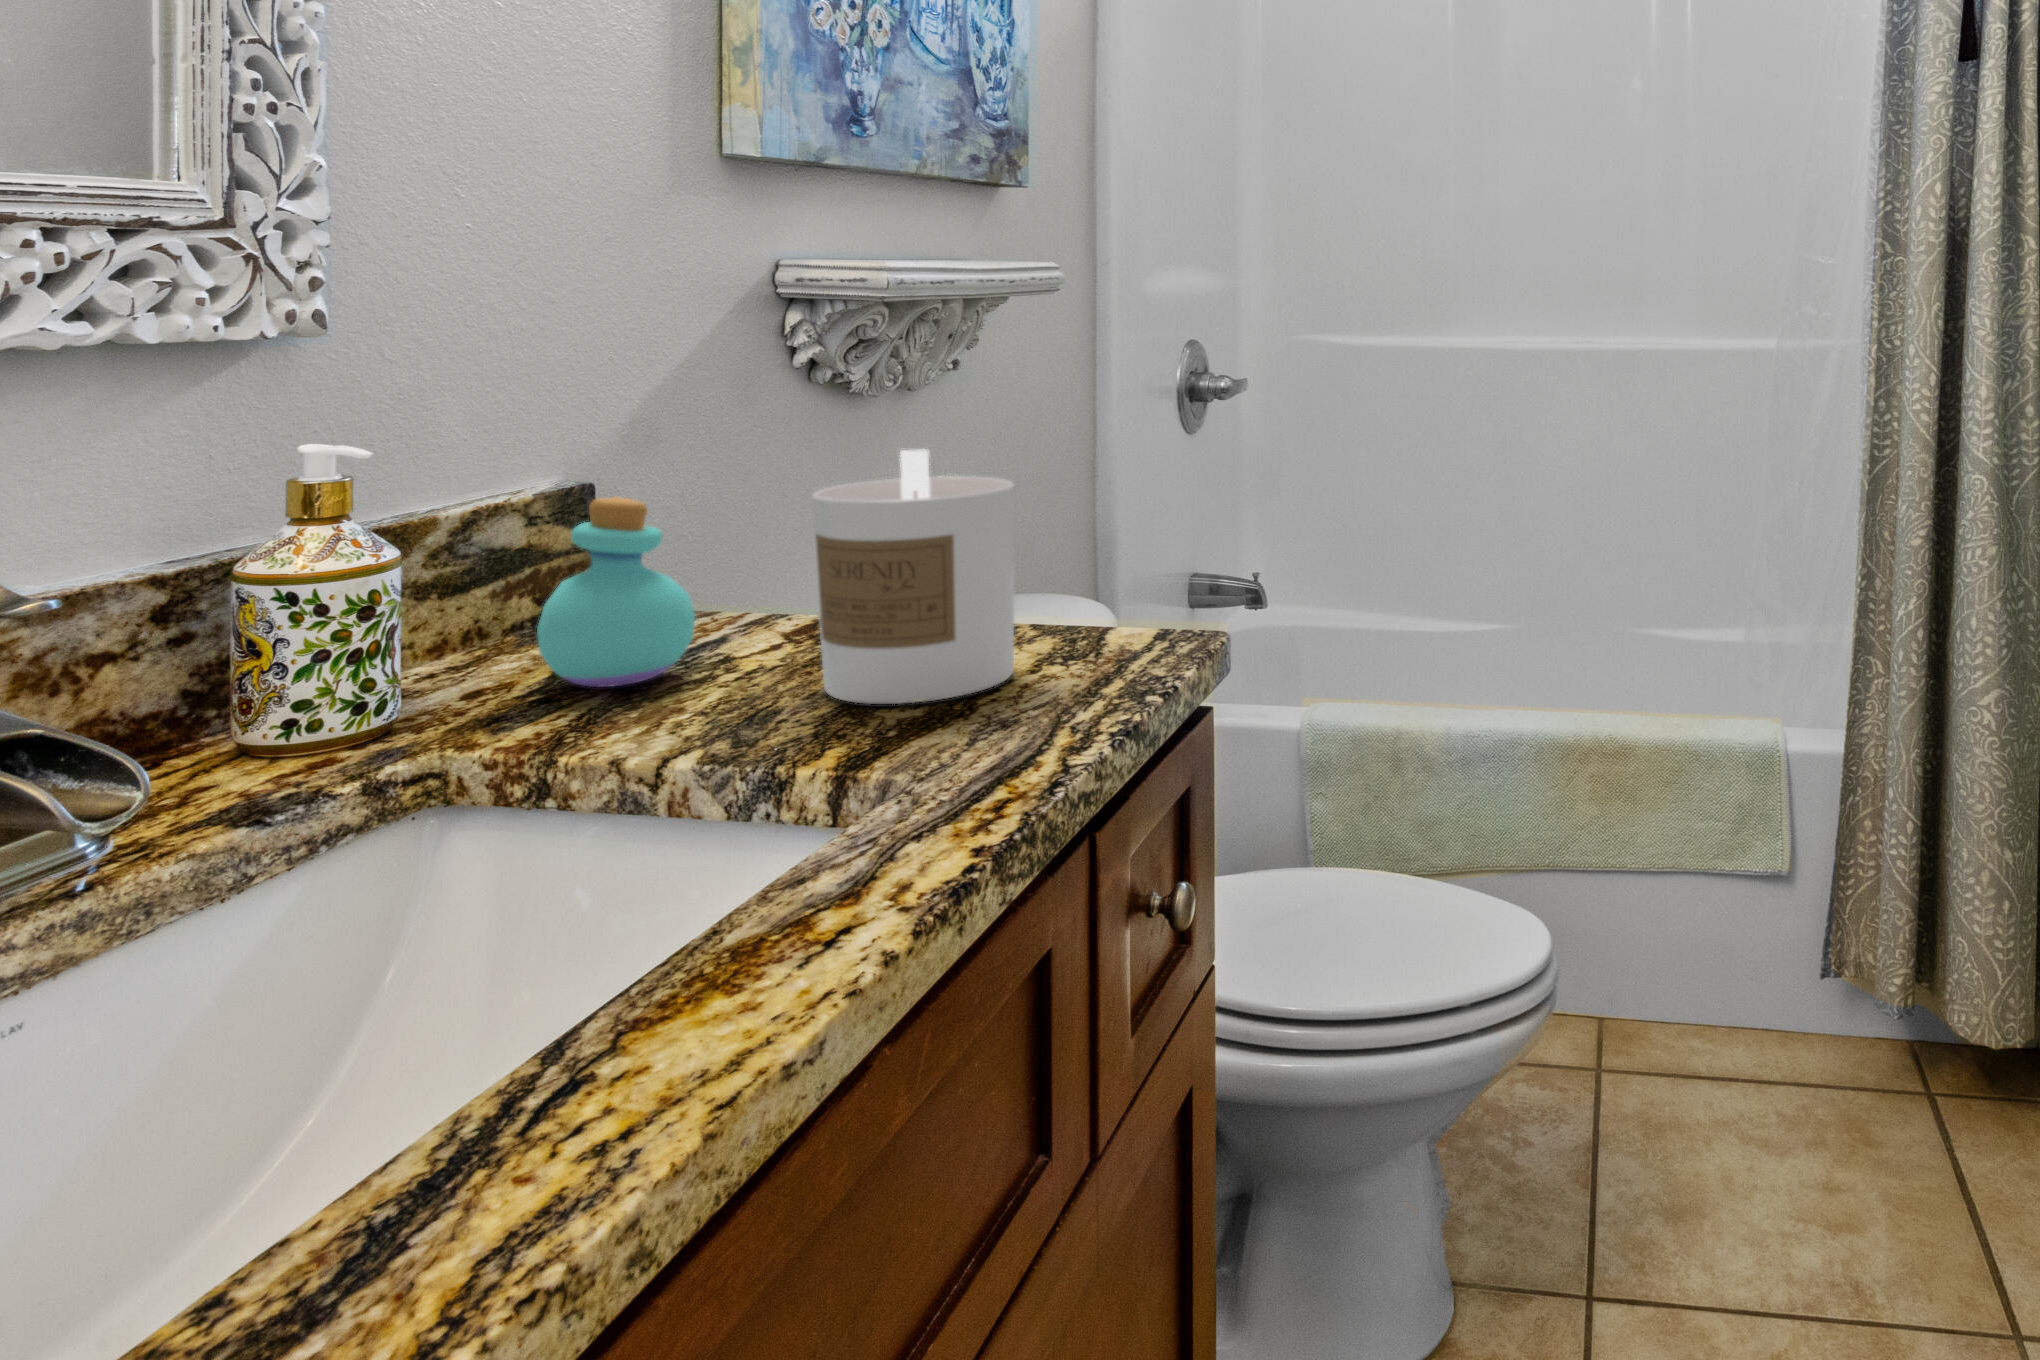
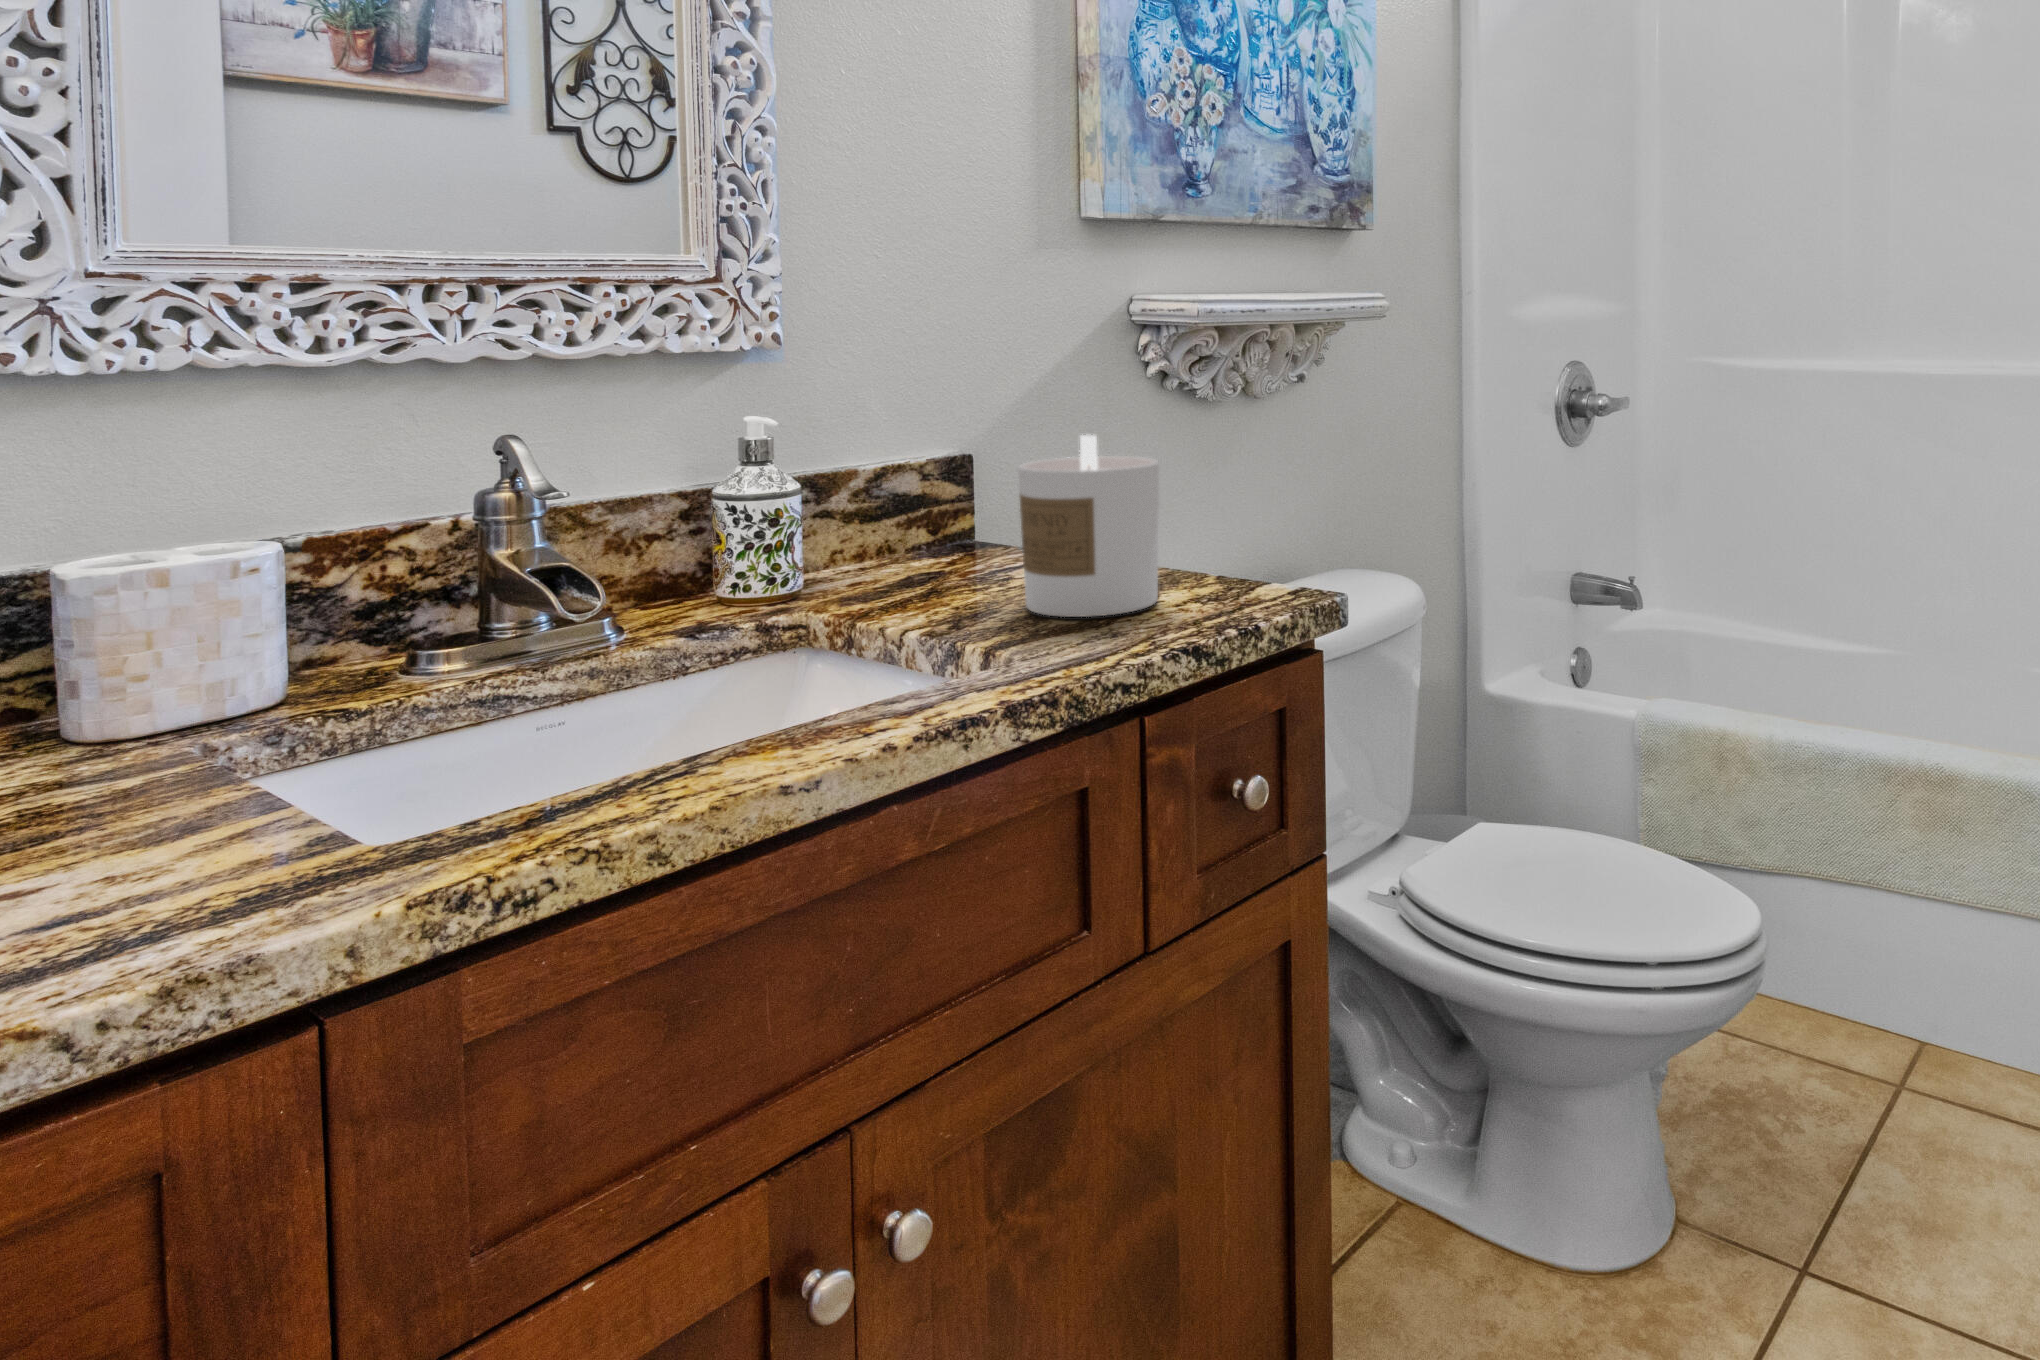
perfume bottle: present [537,497,695,687] -> none [879,460,974,588]

